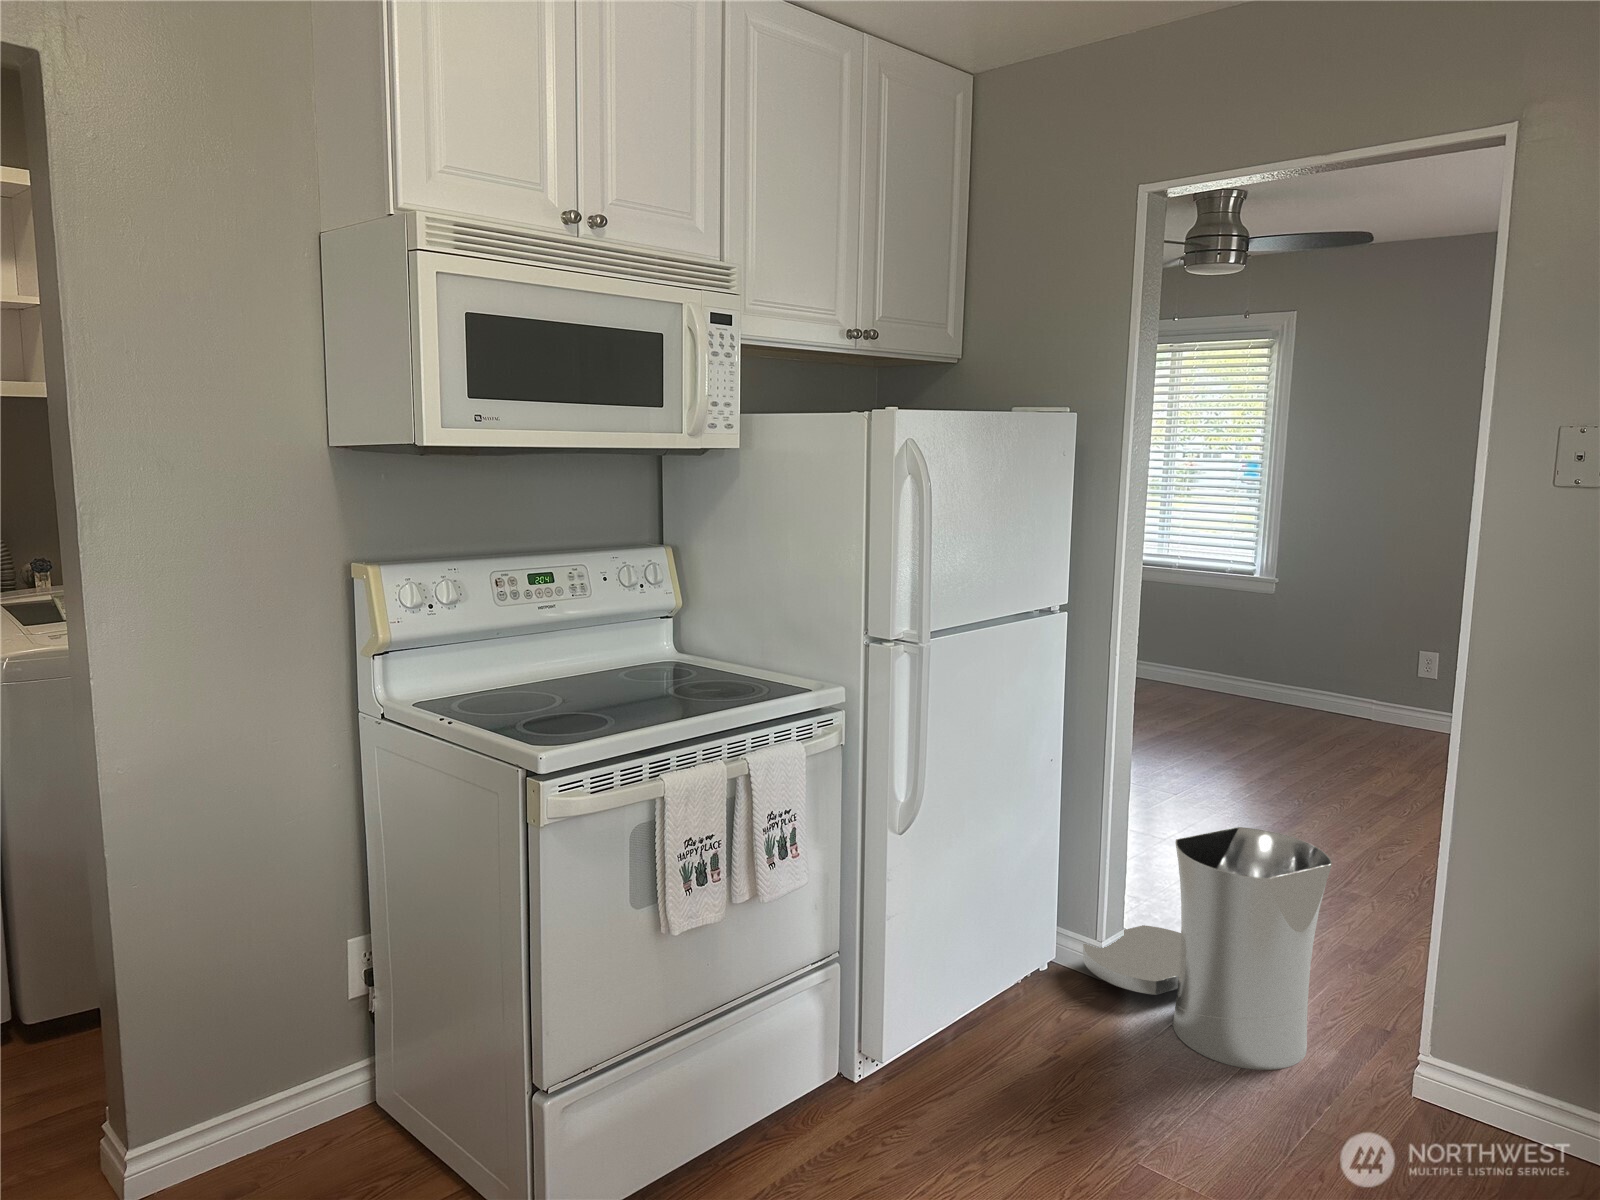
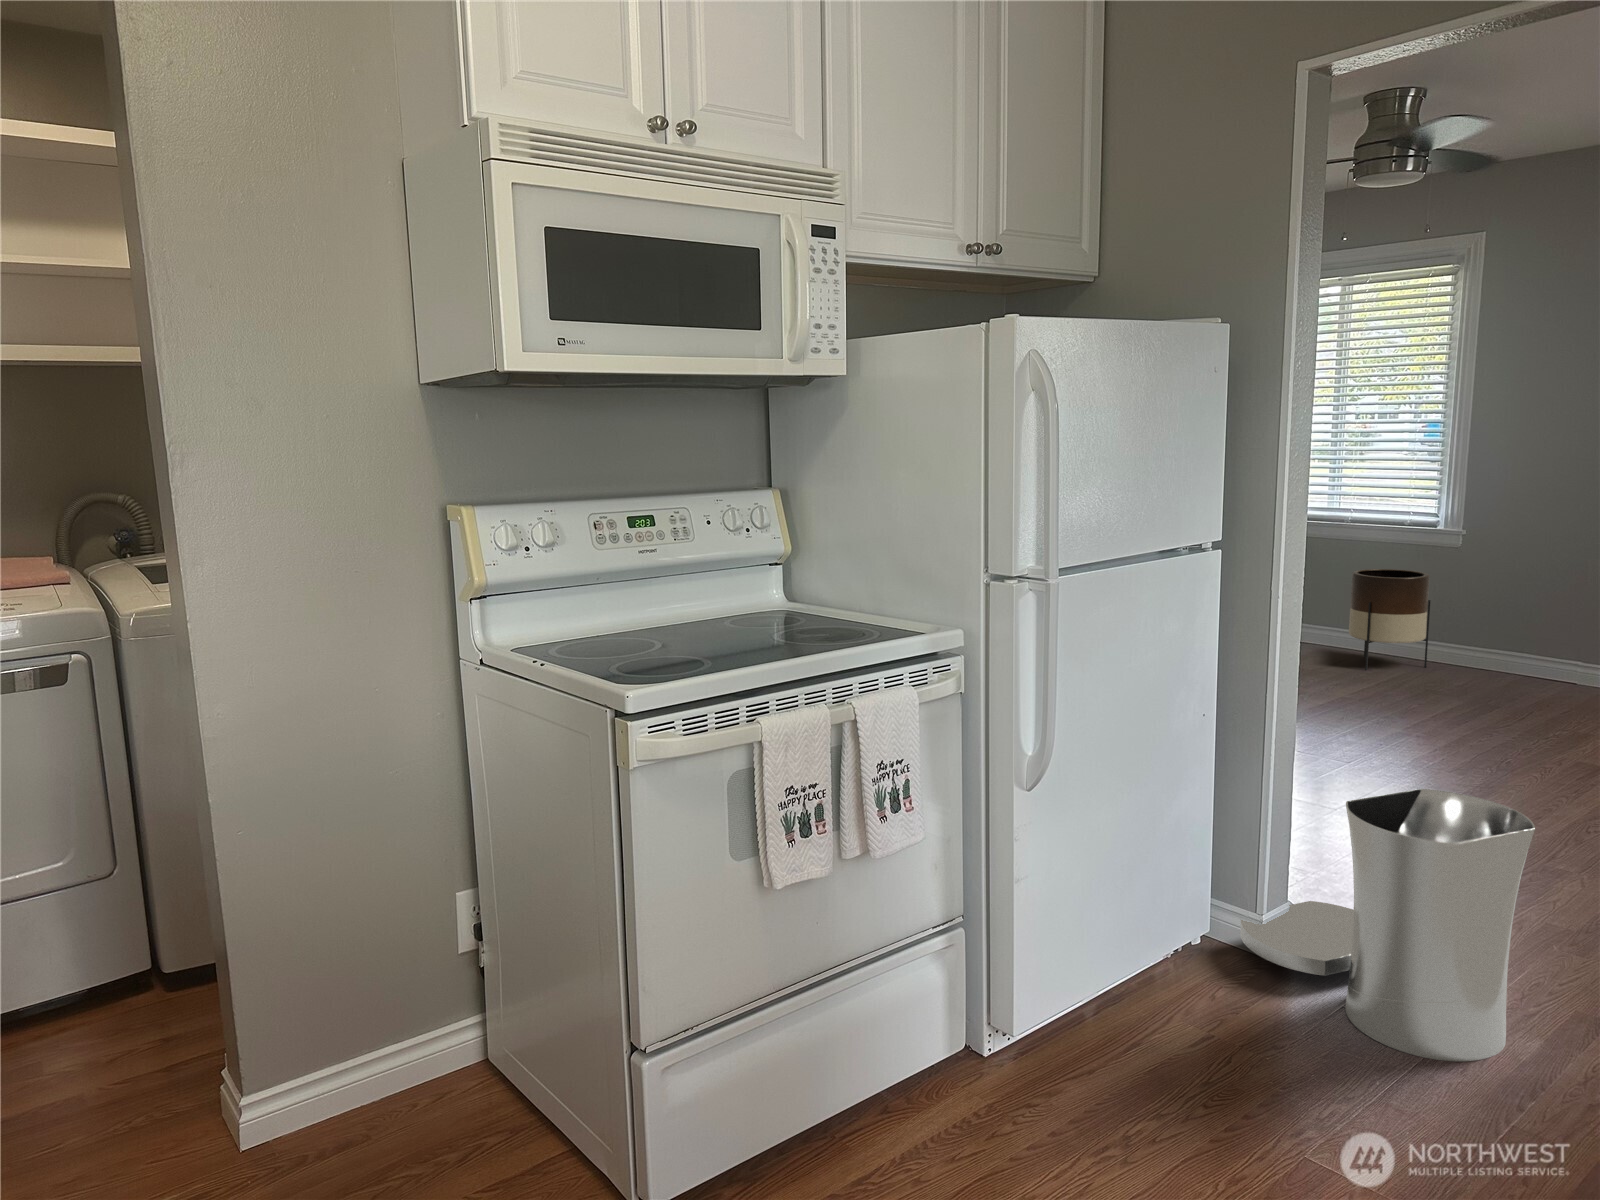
planter: none [1175,612,1245,704] -> present [1349,569,1430,670]

